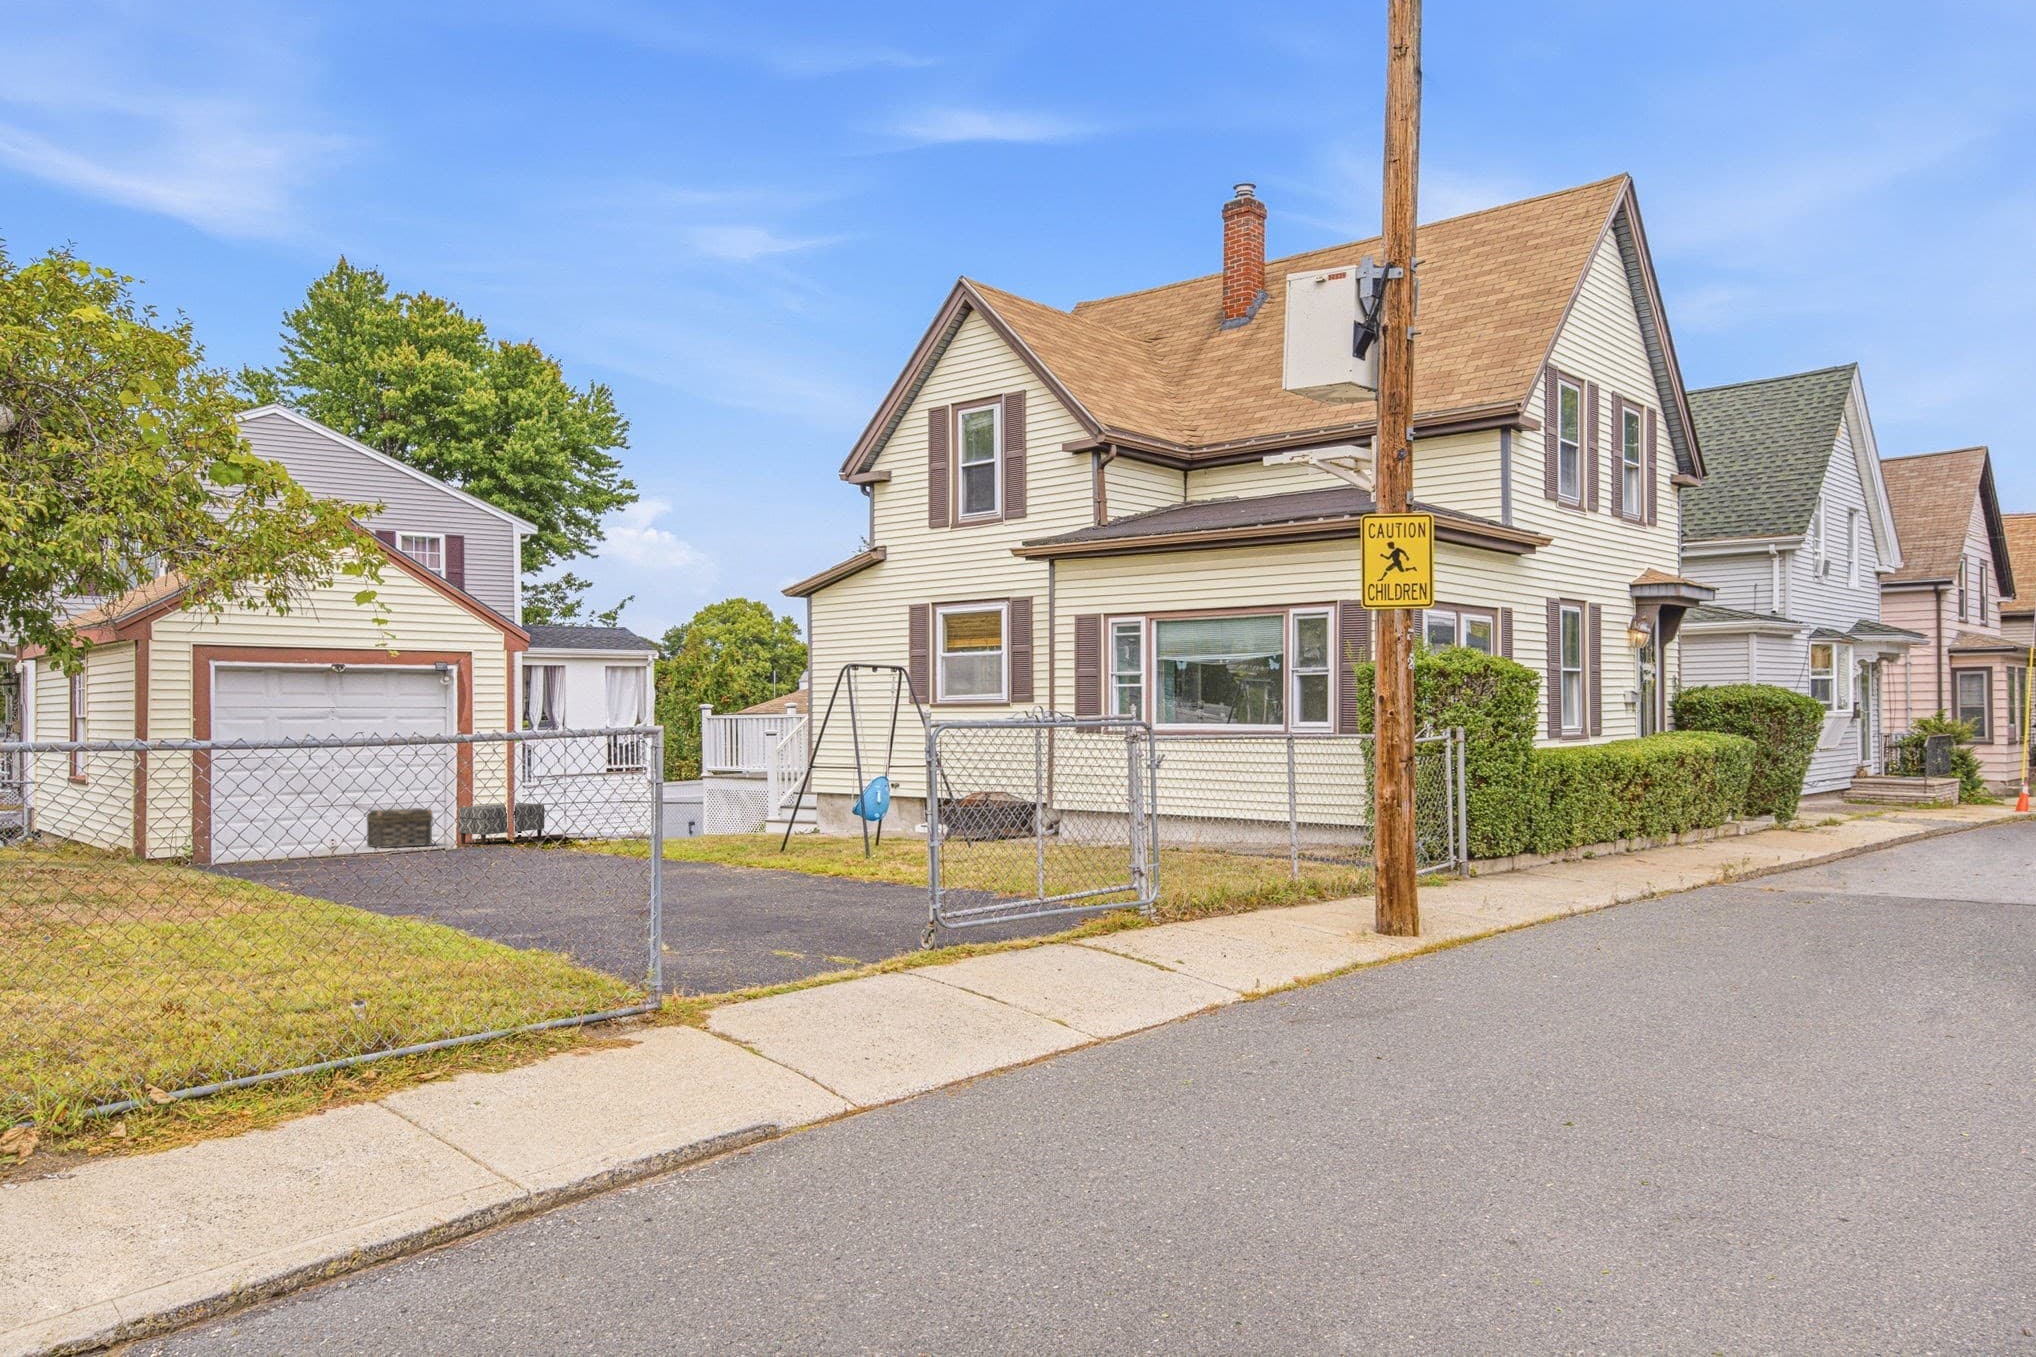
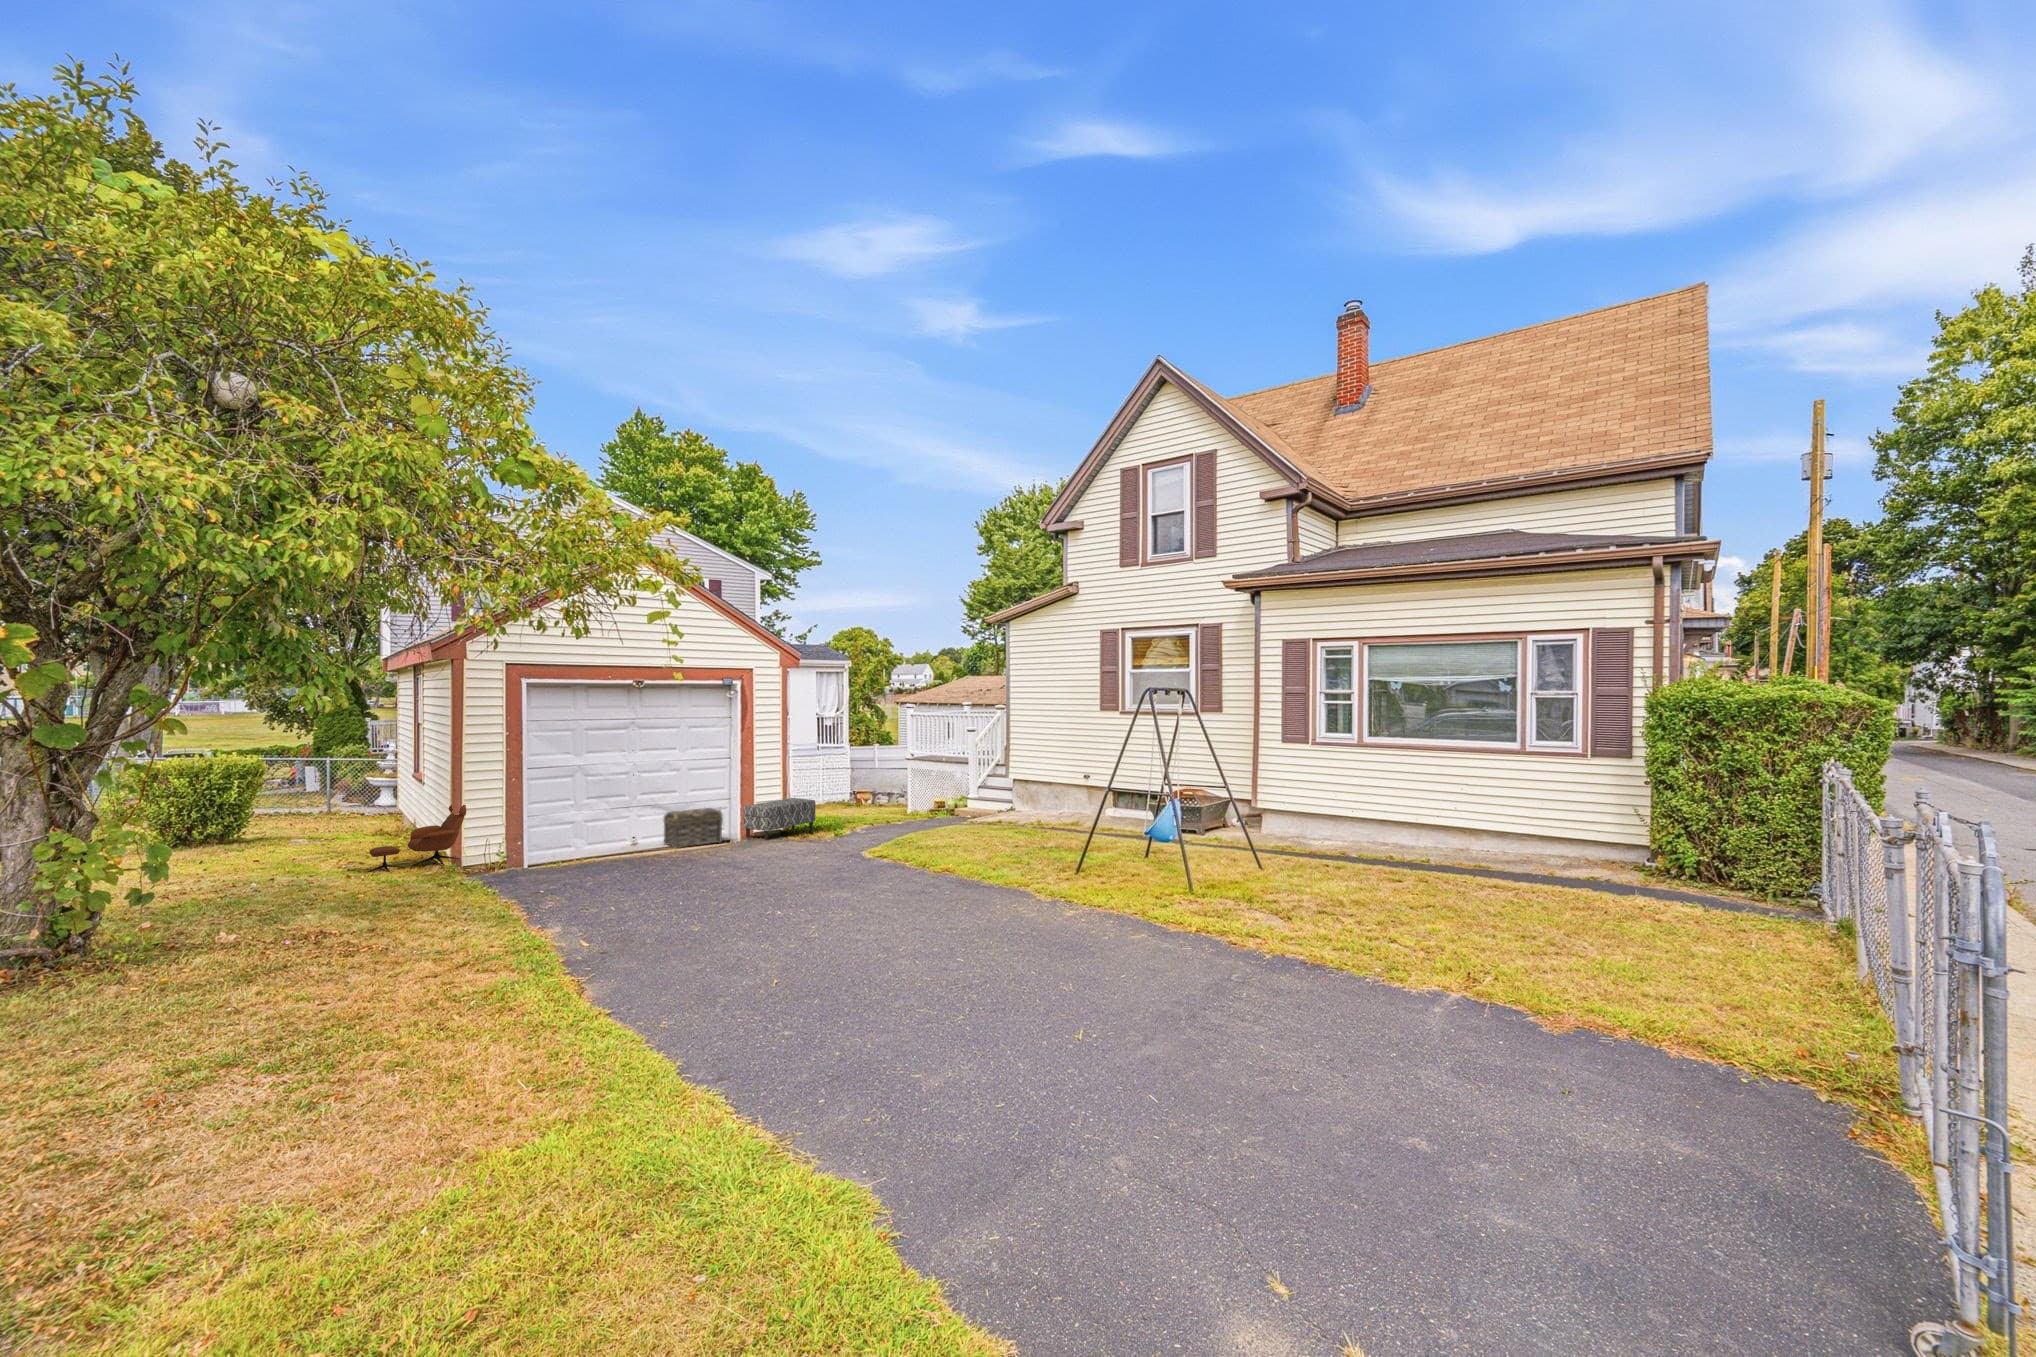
lounge chair: none [60,792,157,858] -> present [368,805,466,872]

